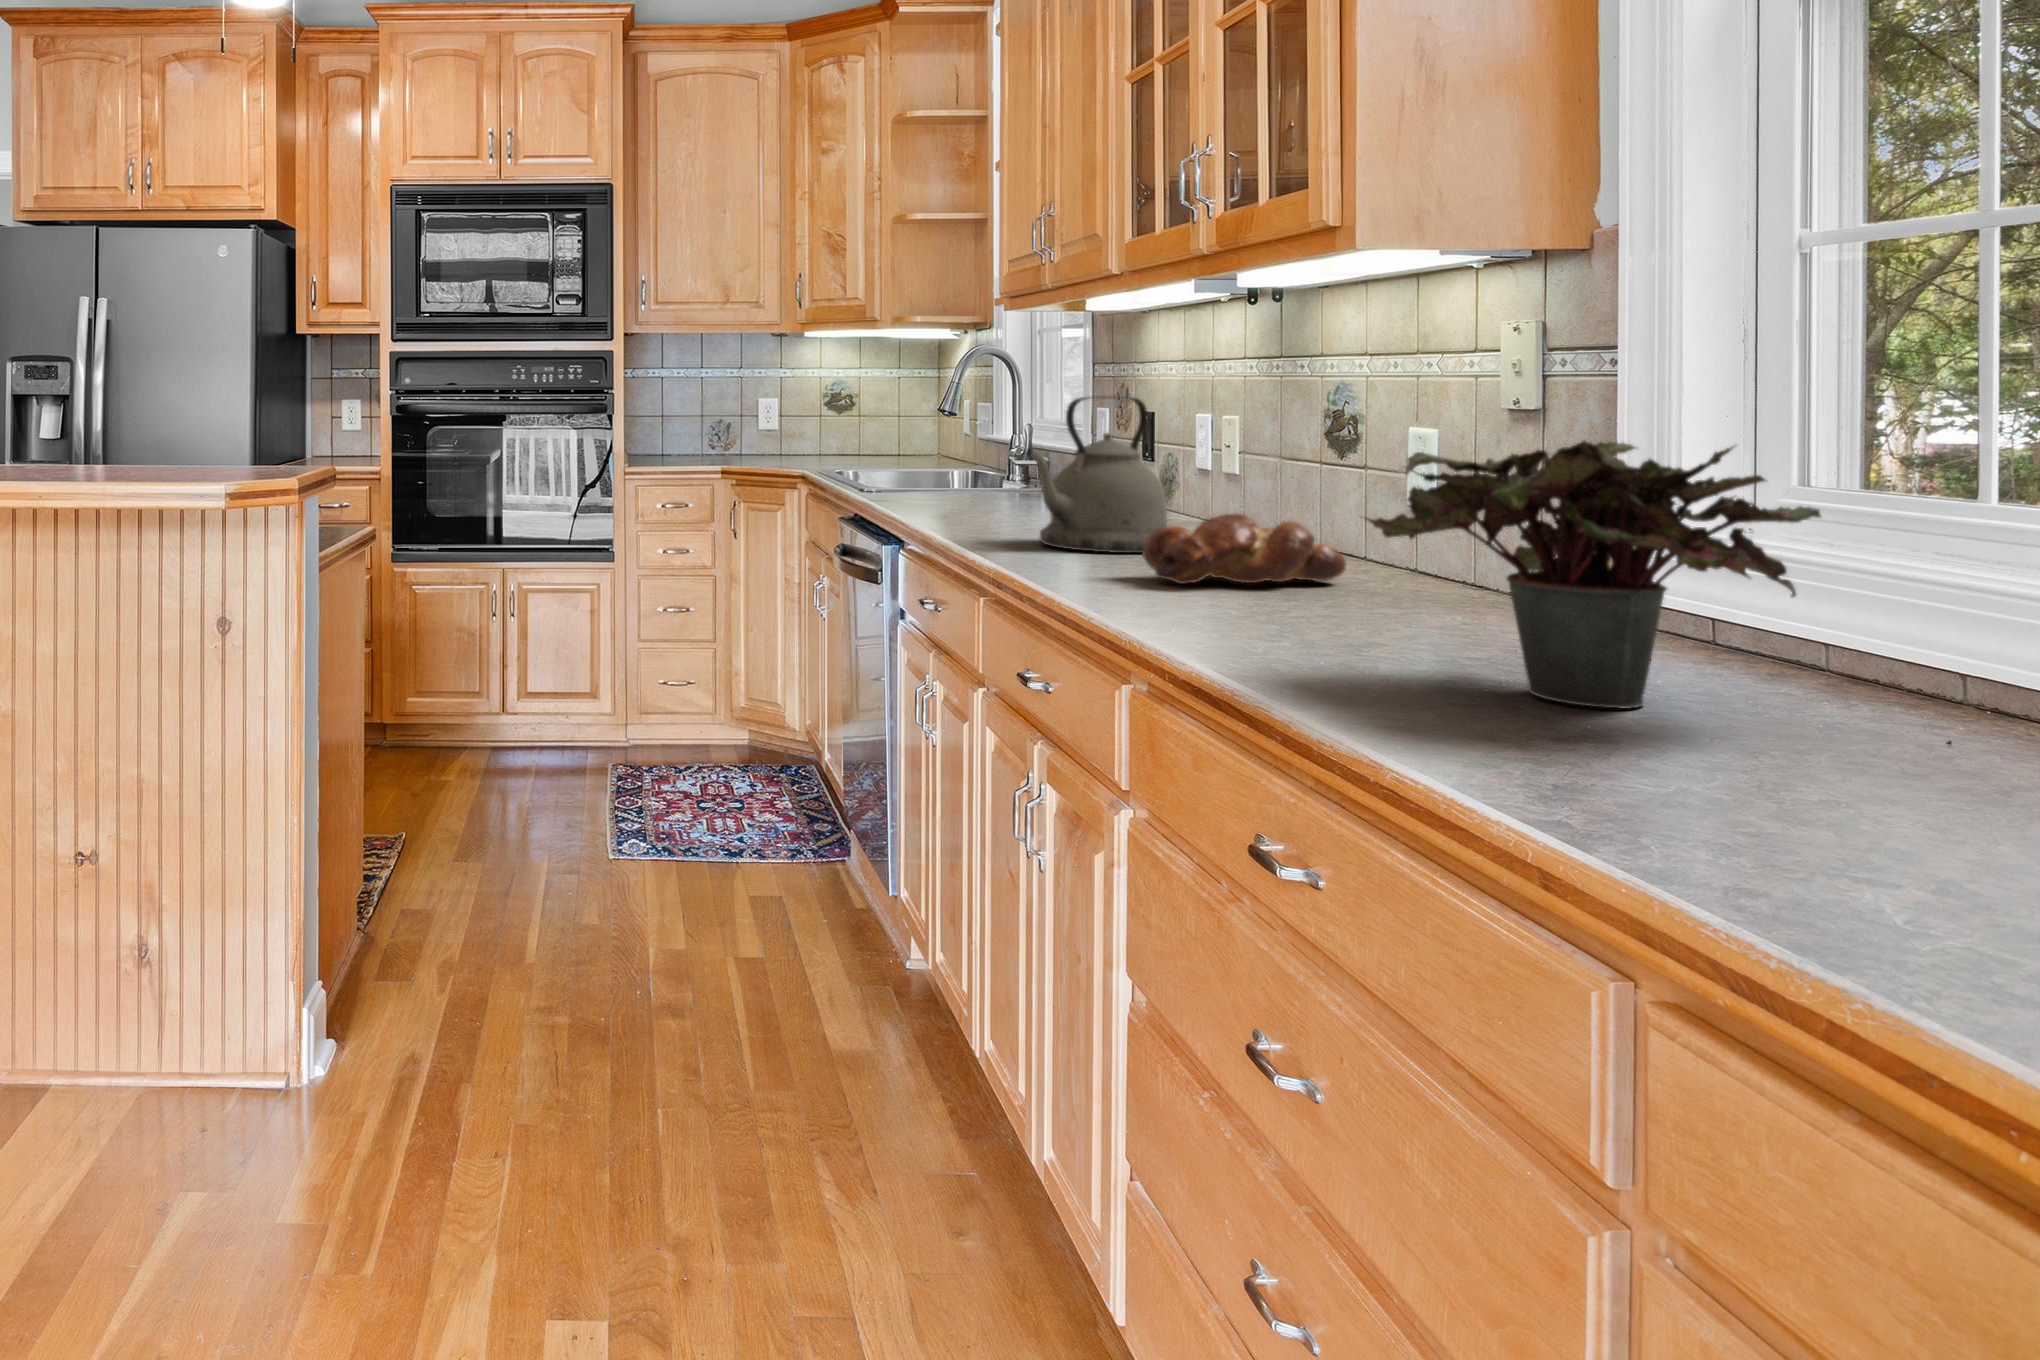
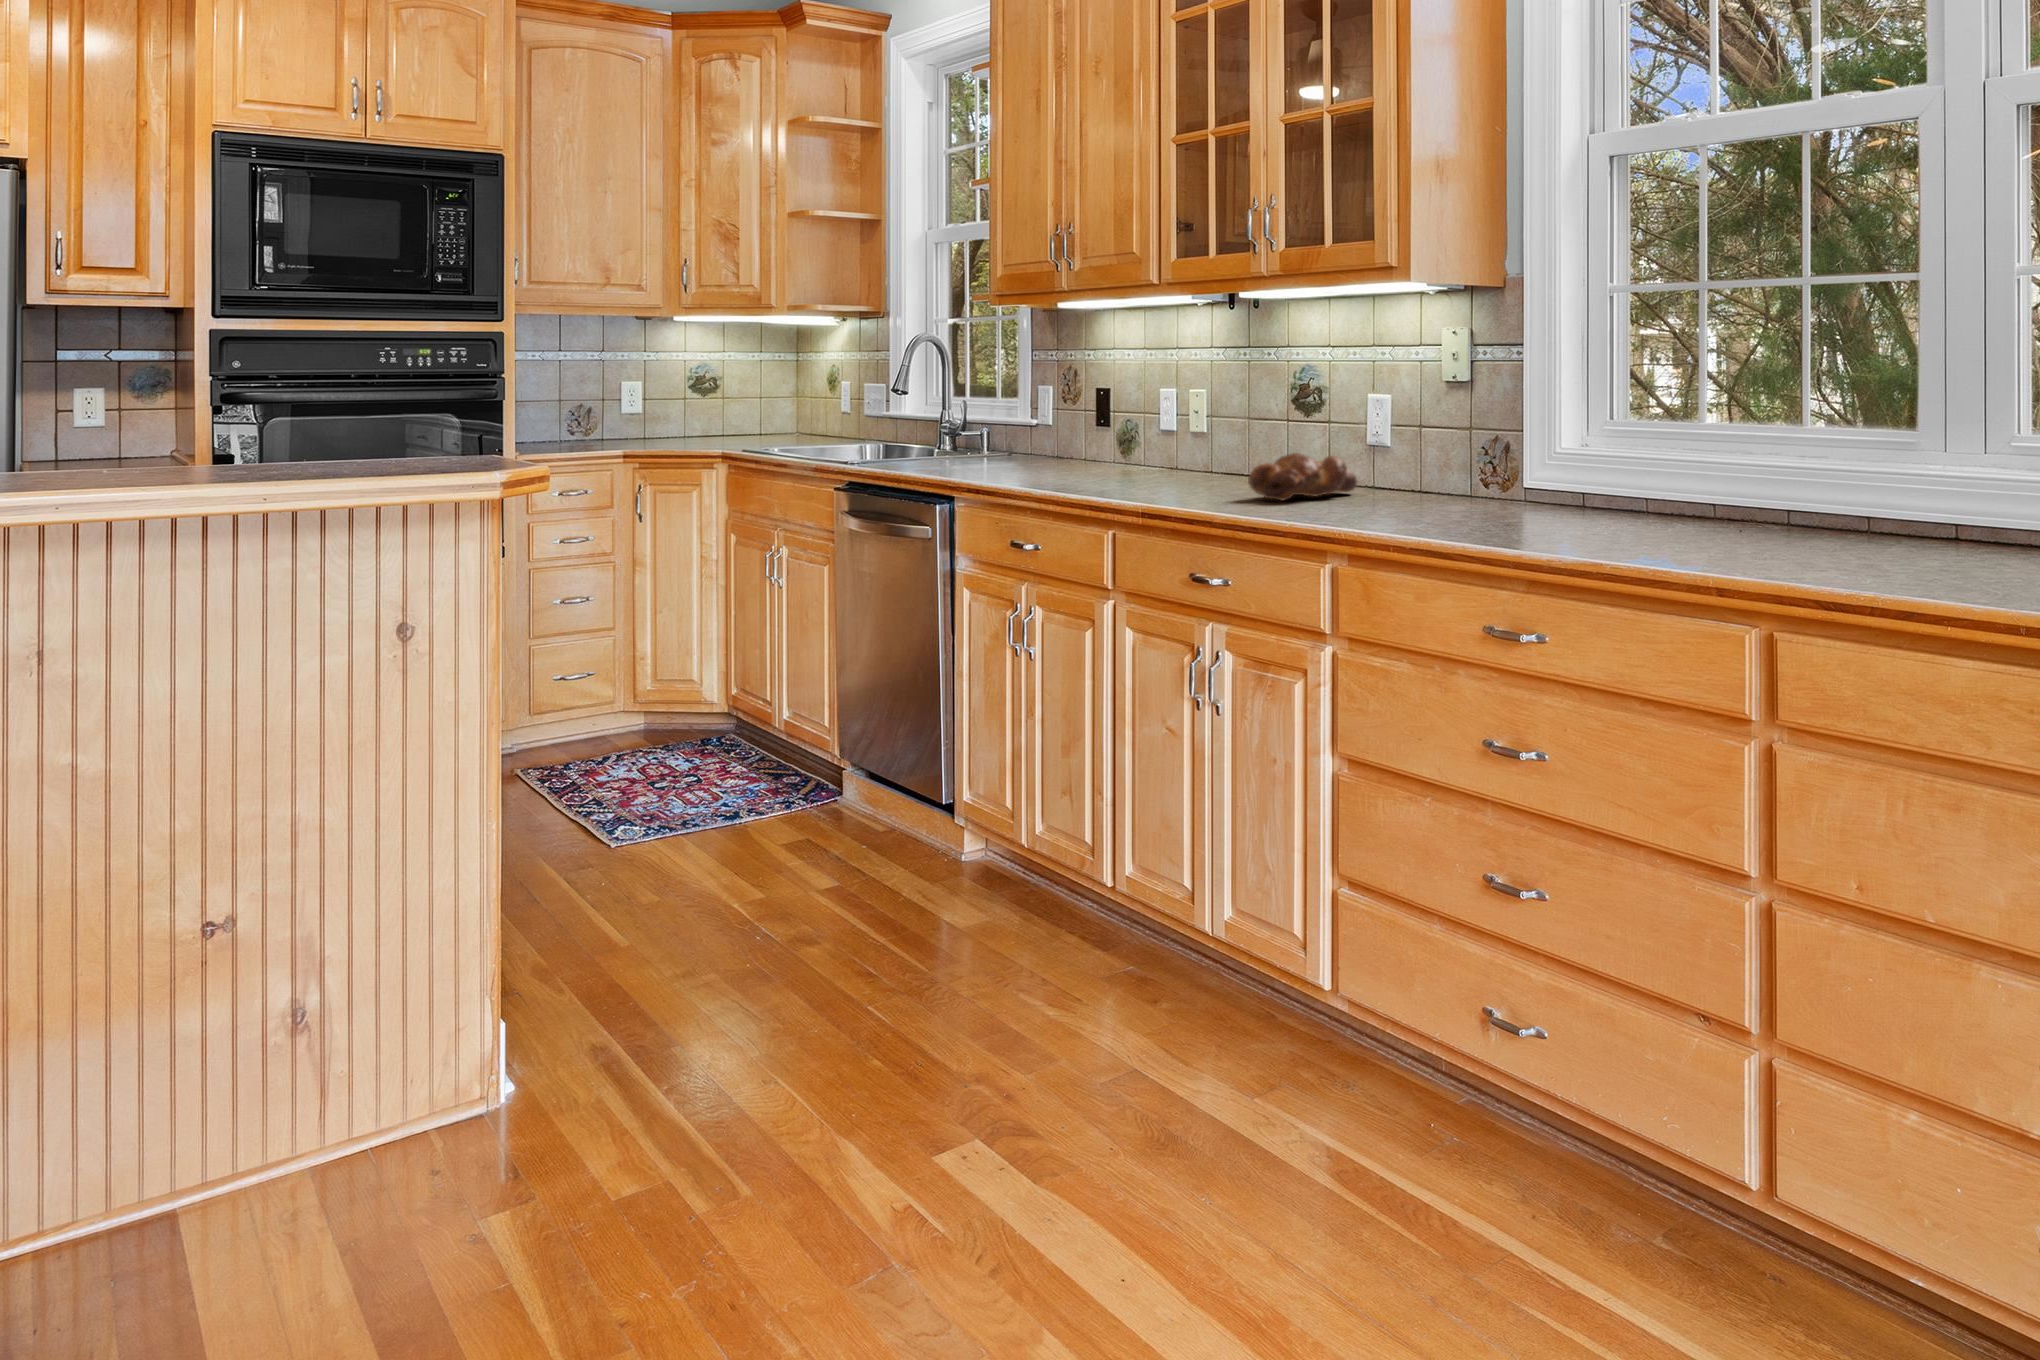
kettle: present [1027,396,1167,553] -> none [1116,376,1212,489]
potted plant: present [1366,440,1821,709] -> none [1497,396,1673,528]

